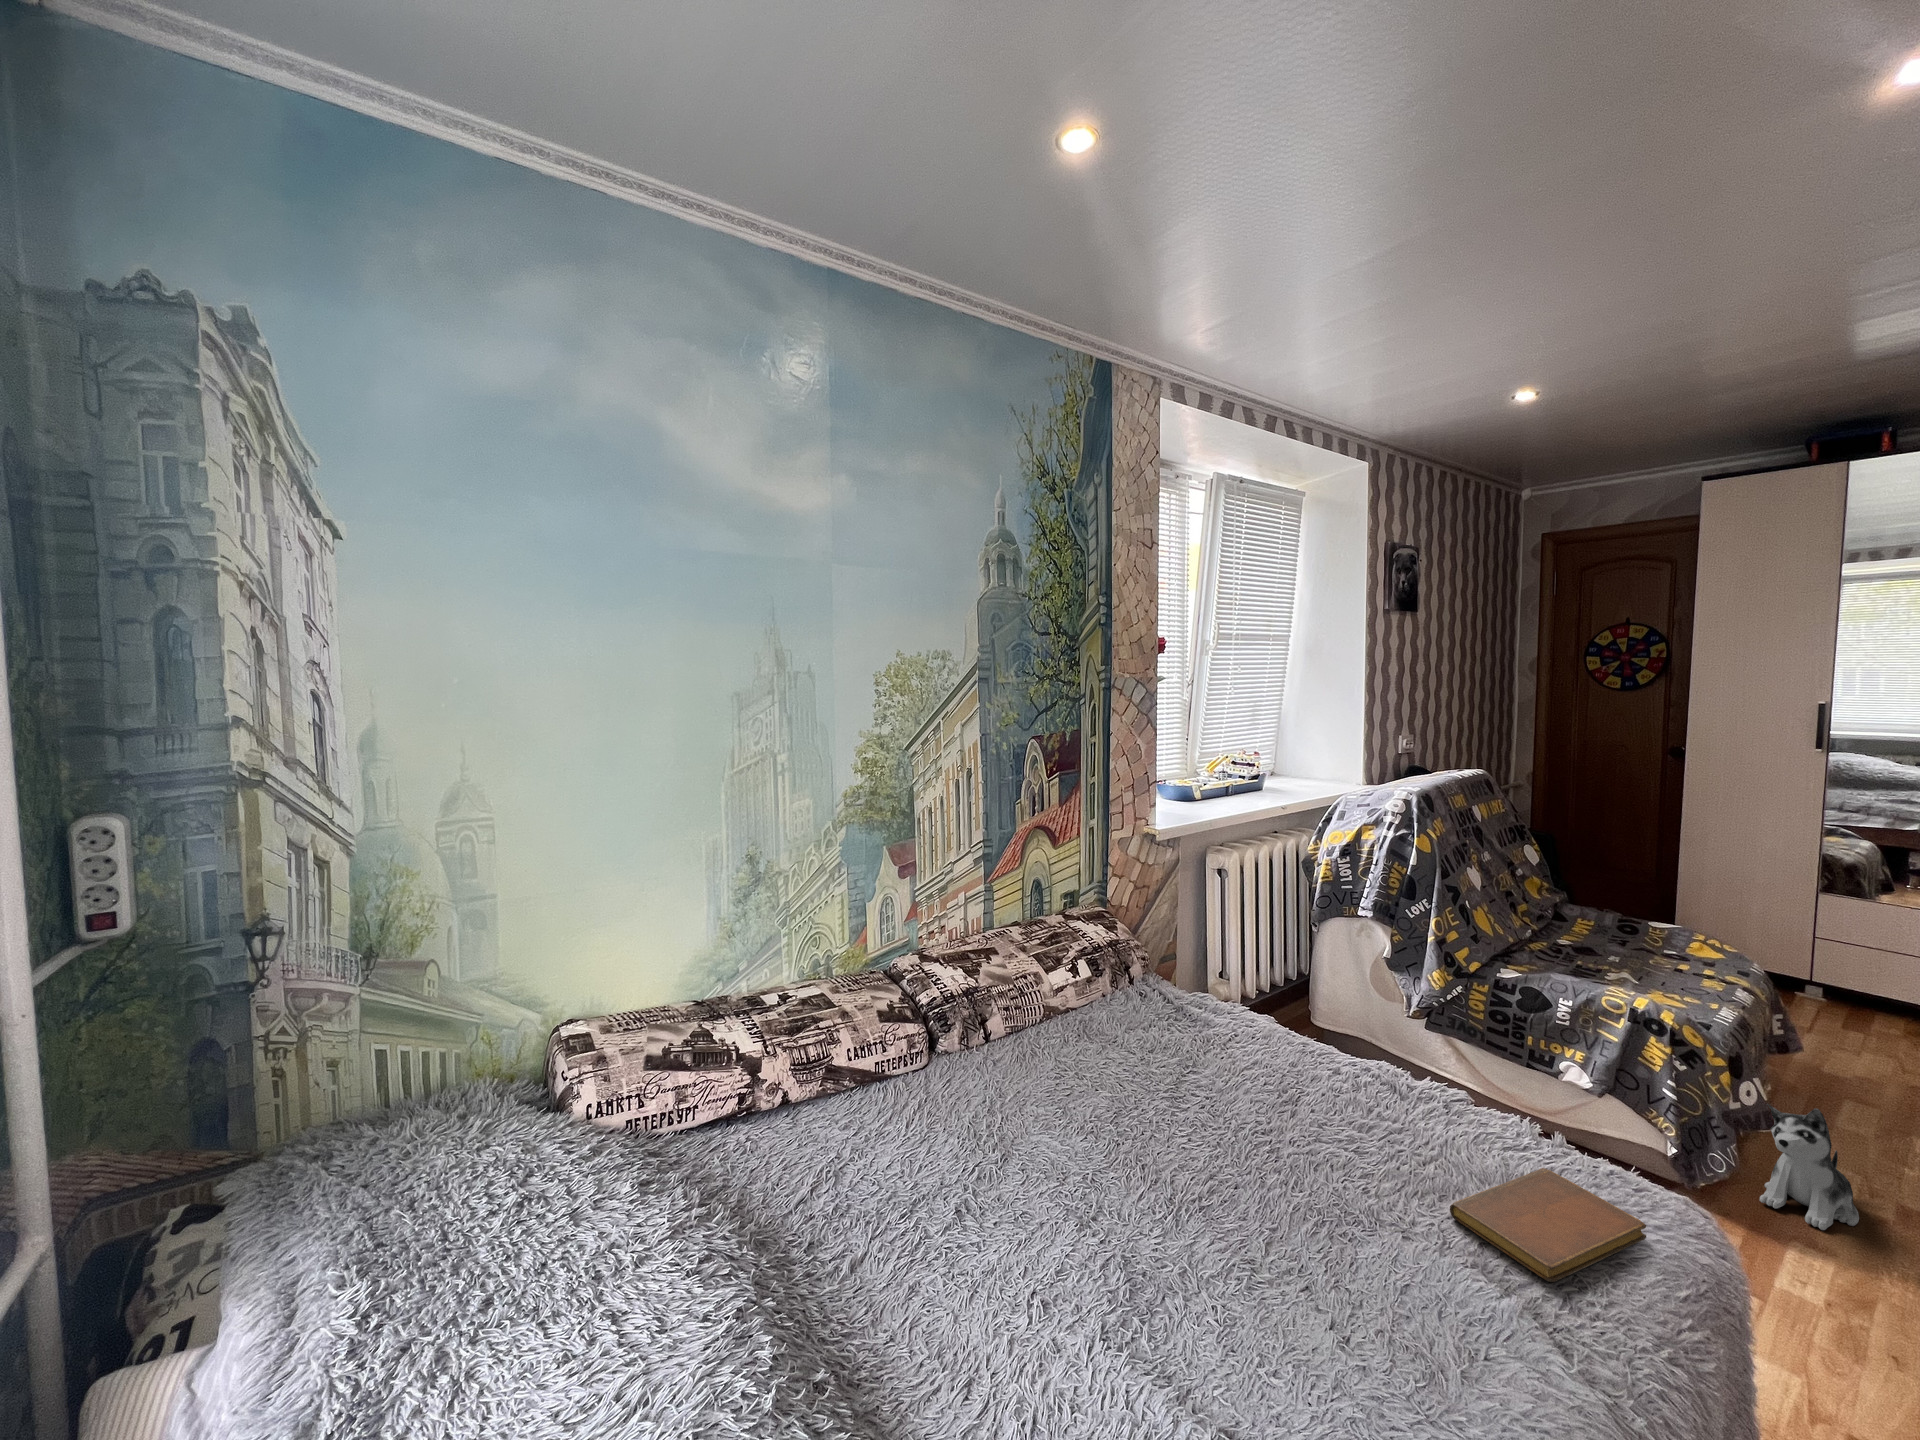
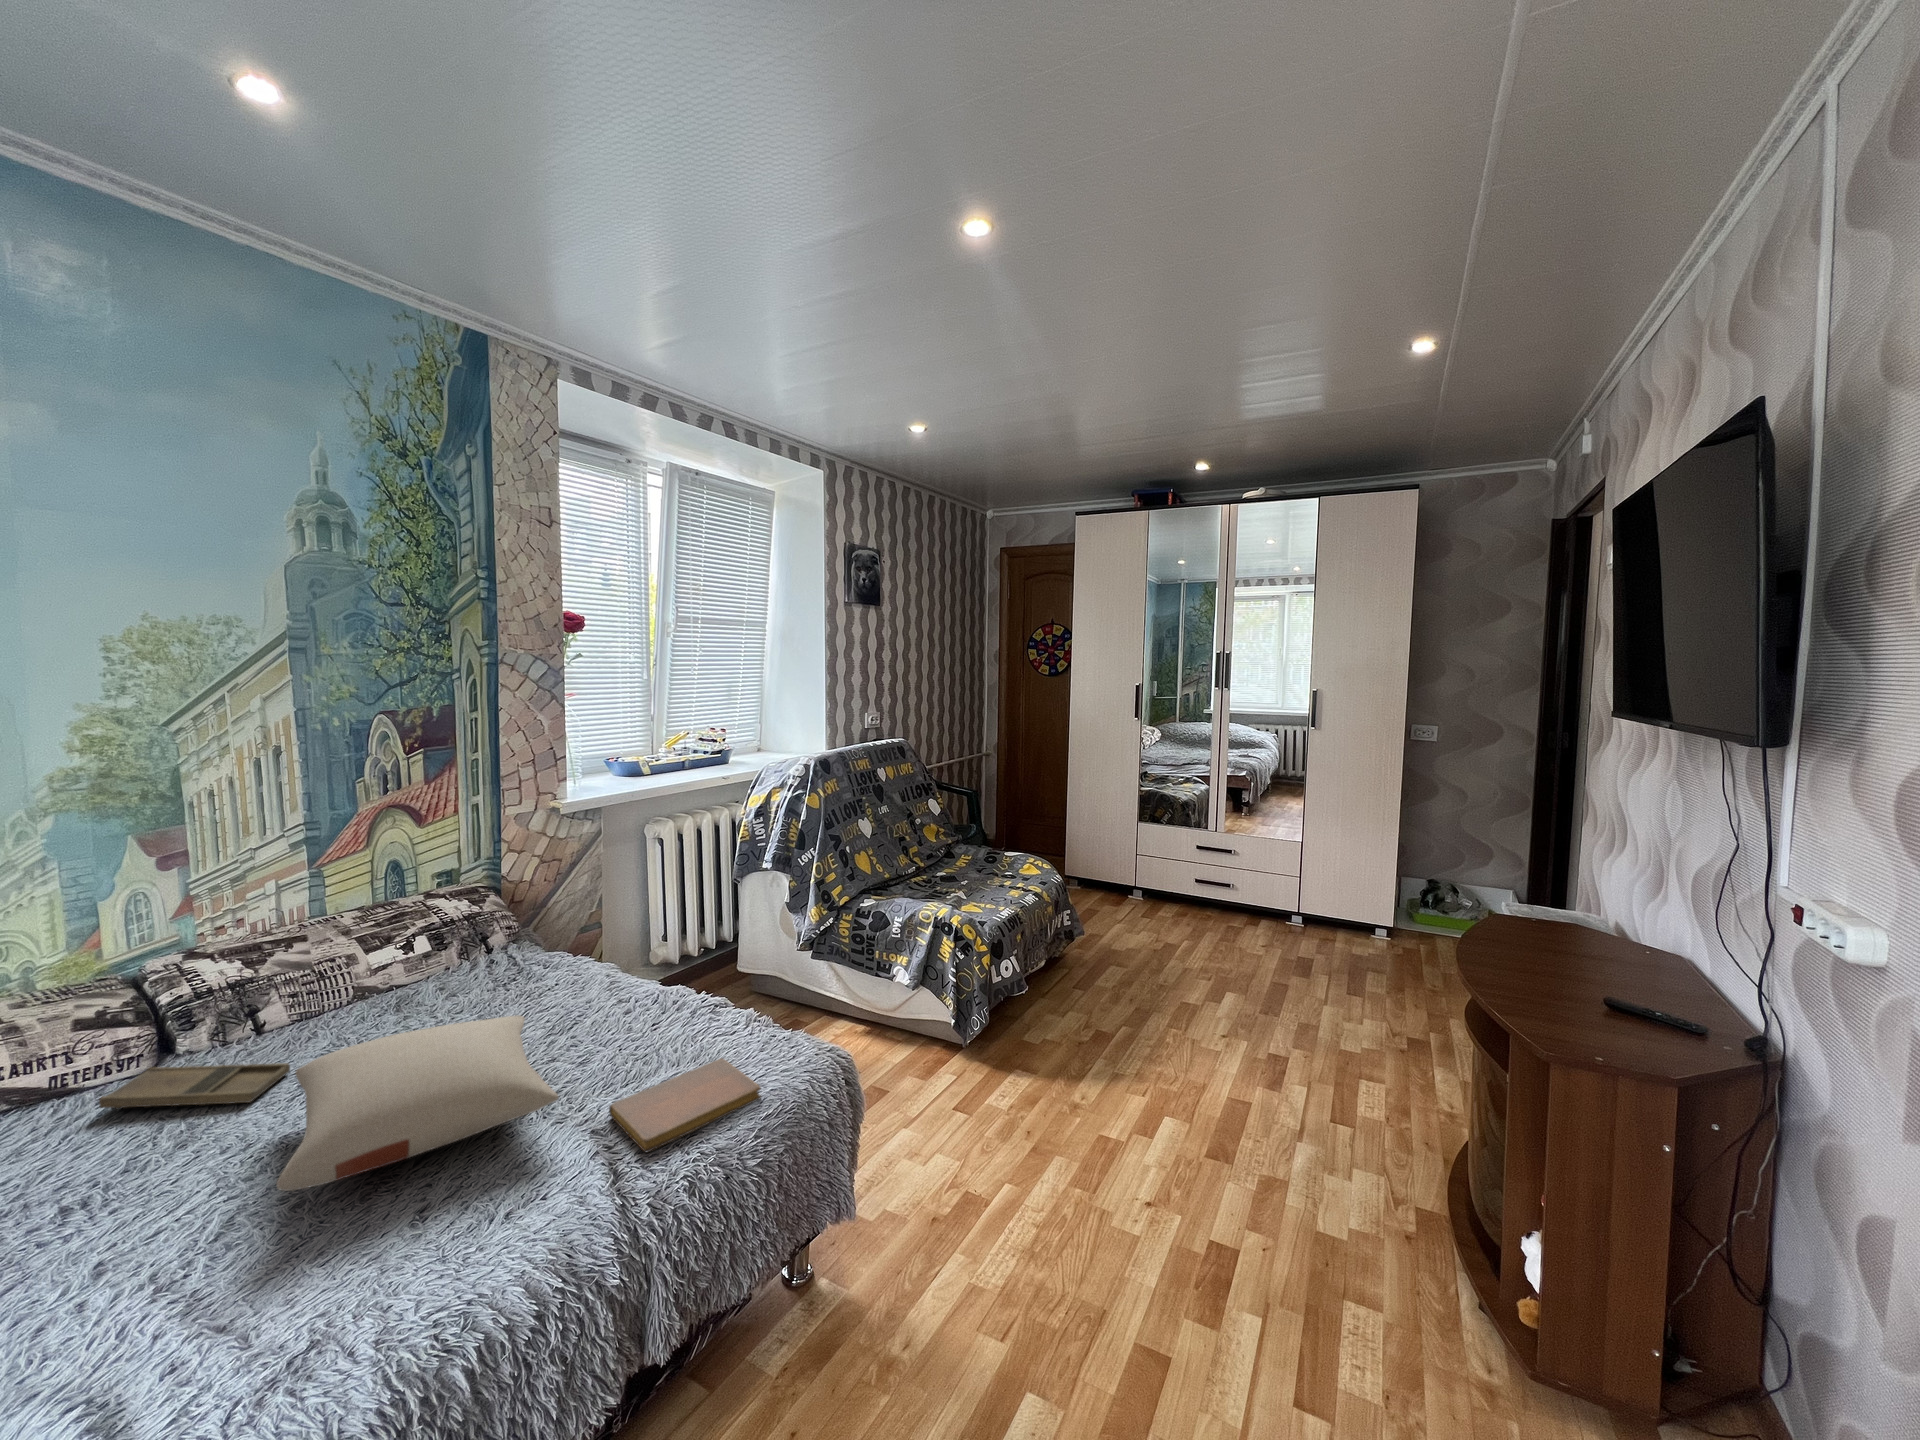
tray: none [928,1061,1053,1114] -> present [99,1063,290,1110]
pillow: none [1098,1069,1417,1238] -> present [276,1016,558,1191]
plush toy: present [1760,1104,1859,1230] -> none [1021,975,1075,1061]

